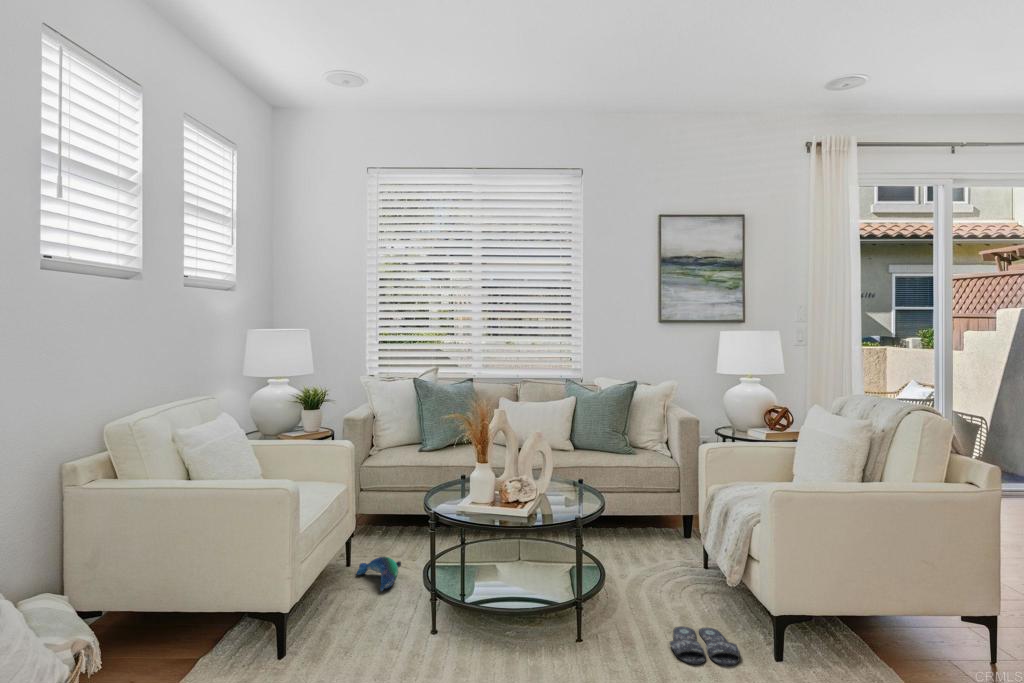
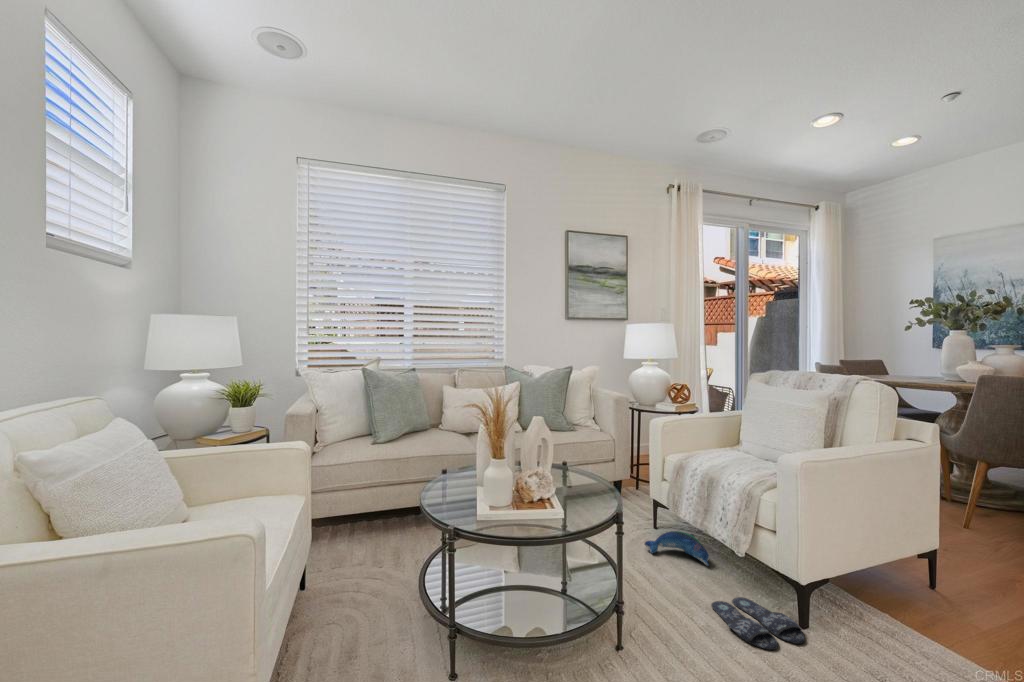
plush toy: present [357,557,401,591] -> present [645,531,709,566]

